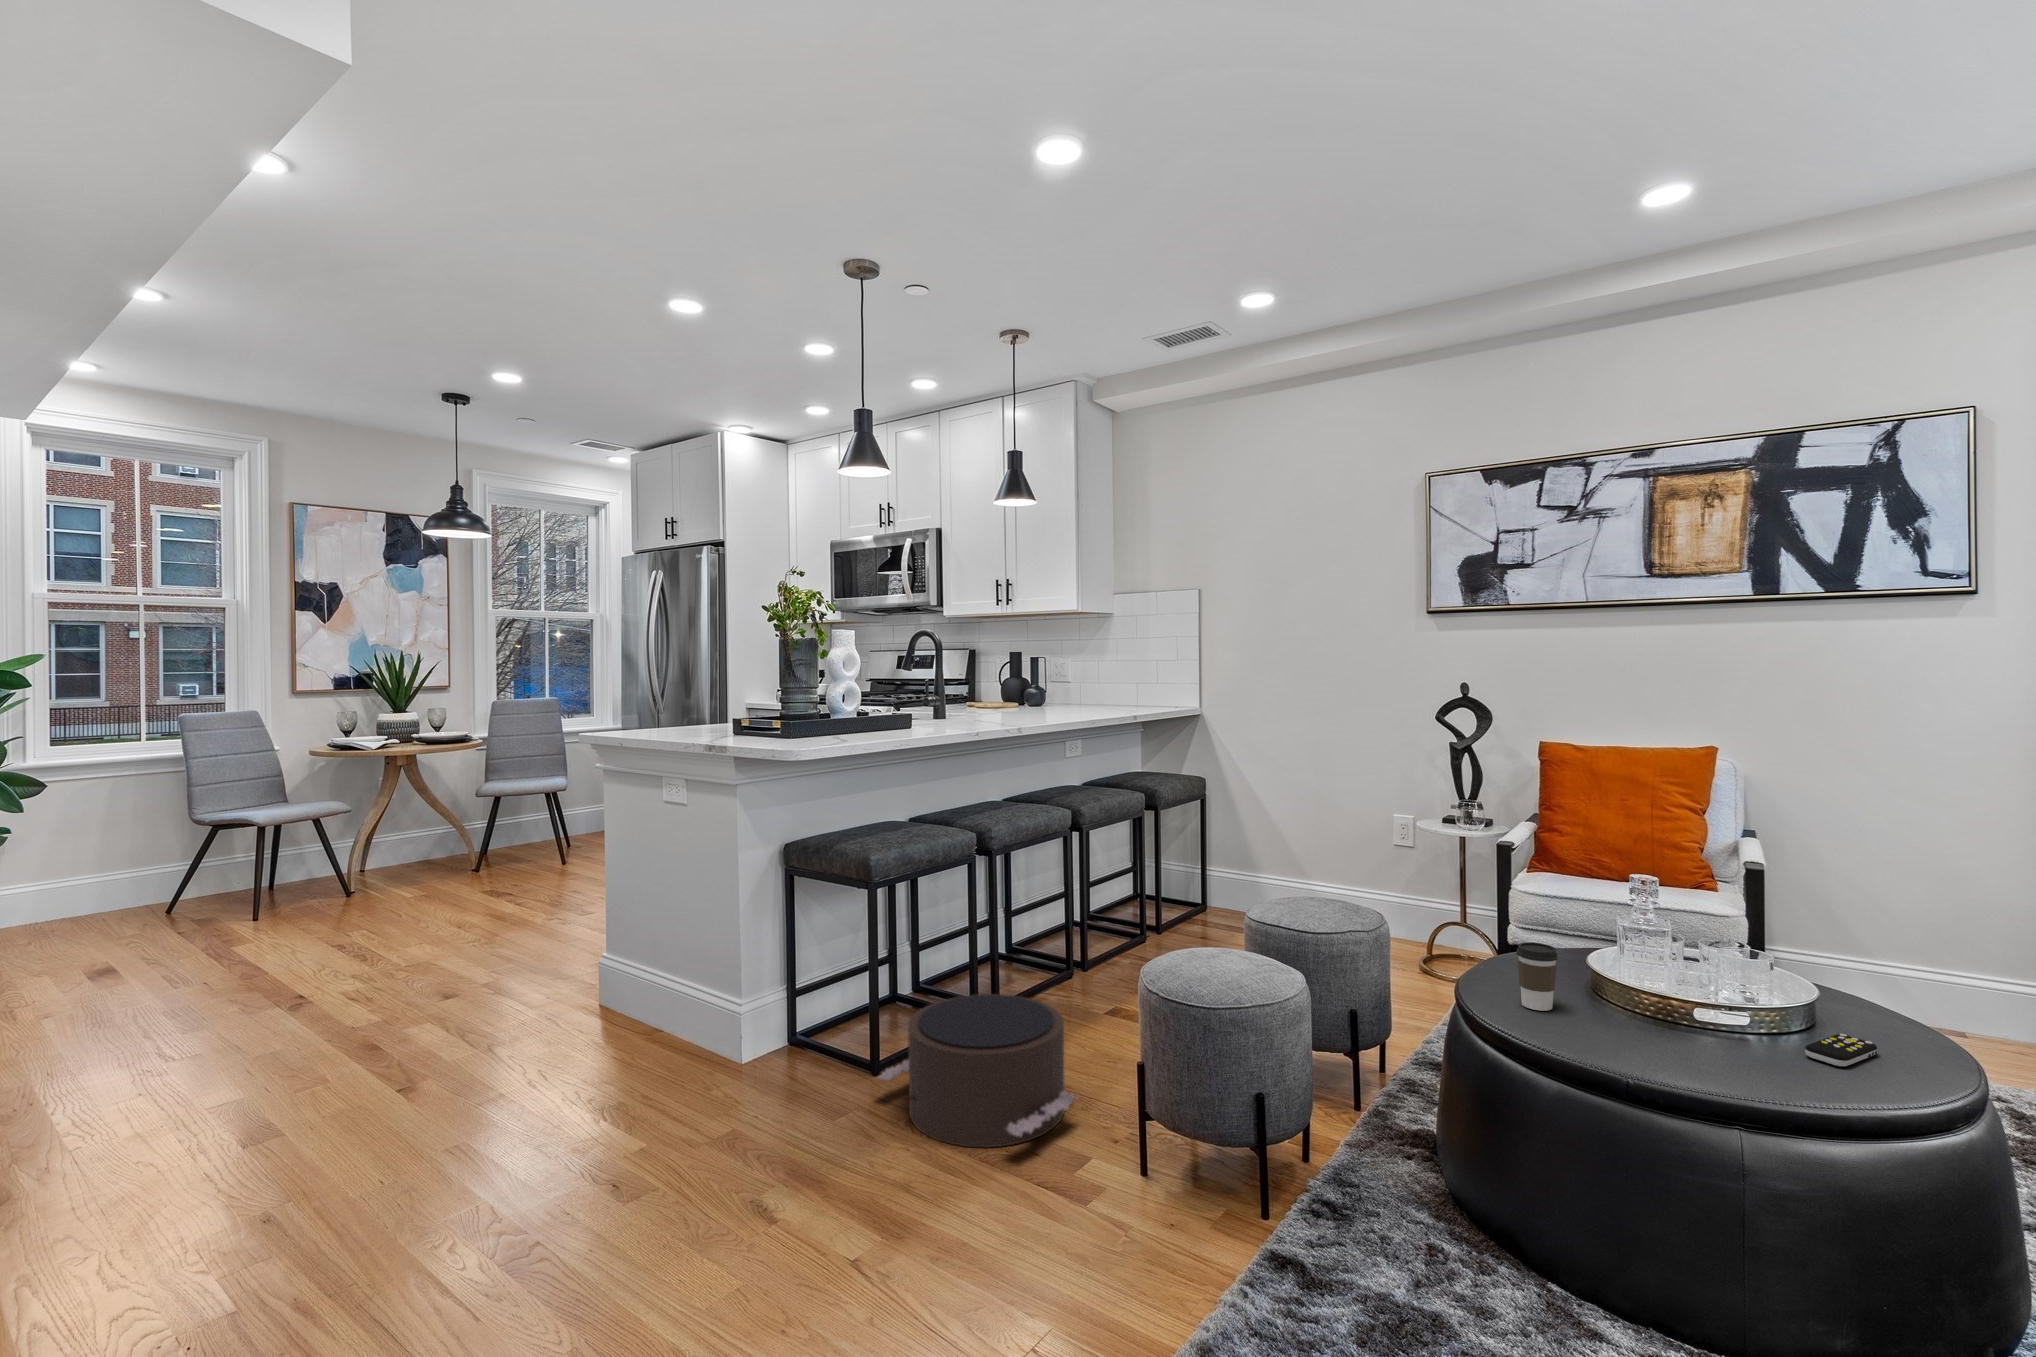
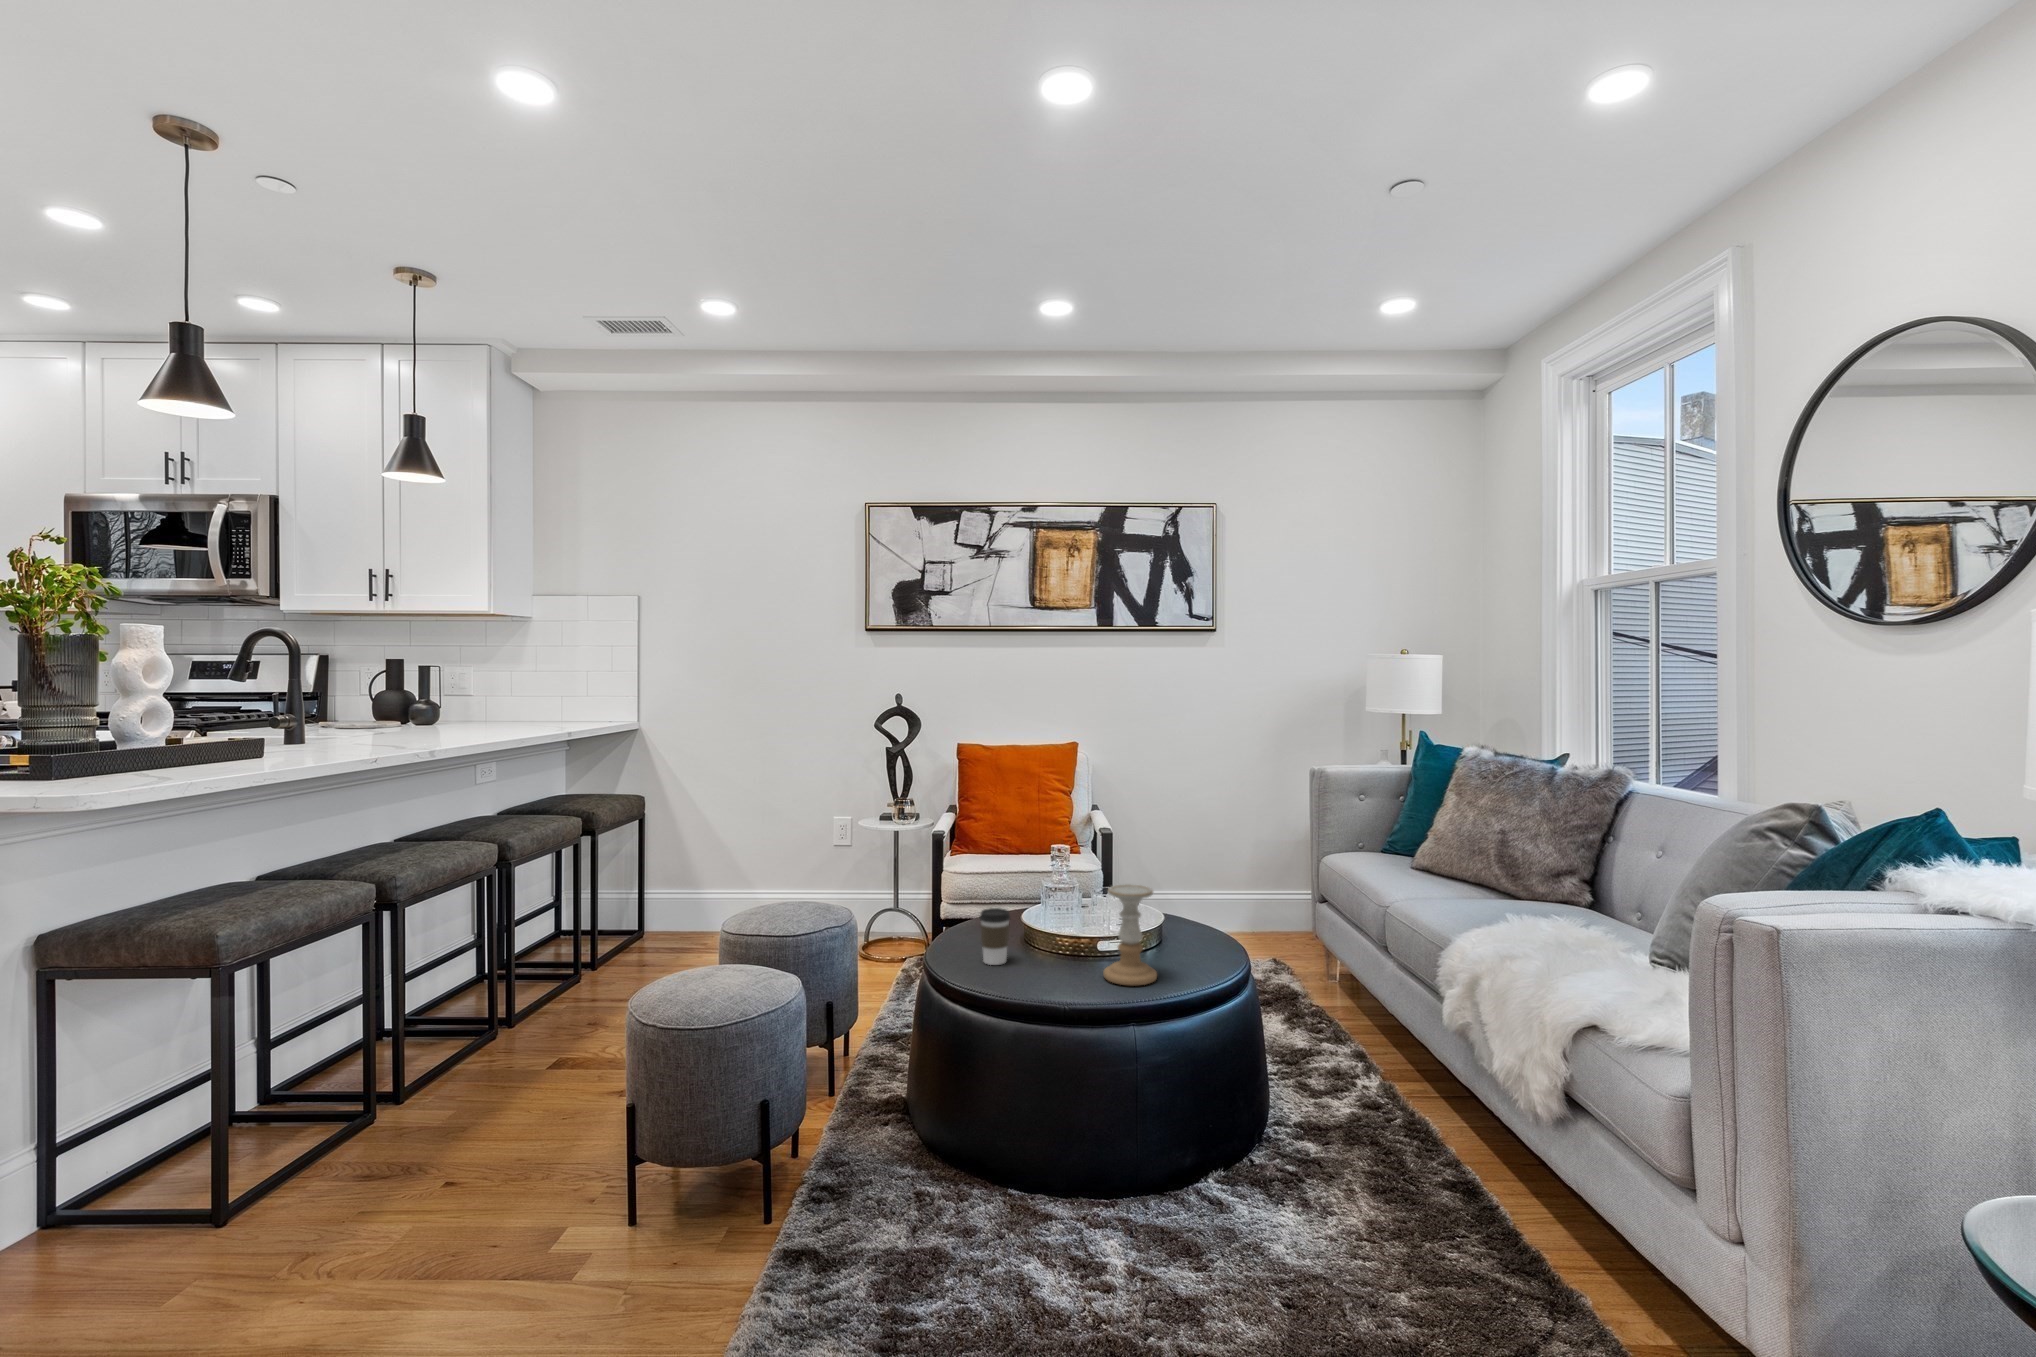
candle holder: none [1686,940,1774,1077] -> present [1103,884,1157,985]
pouf: present [879,994,1075,1147] -> none [239,1061,543,1264]
remote control: present [1805,1034,1877,1066] -> none [1171,942,1208,965]

